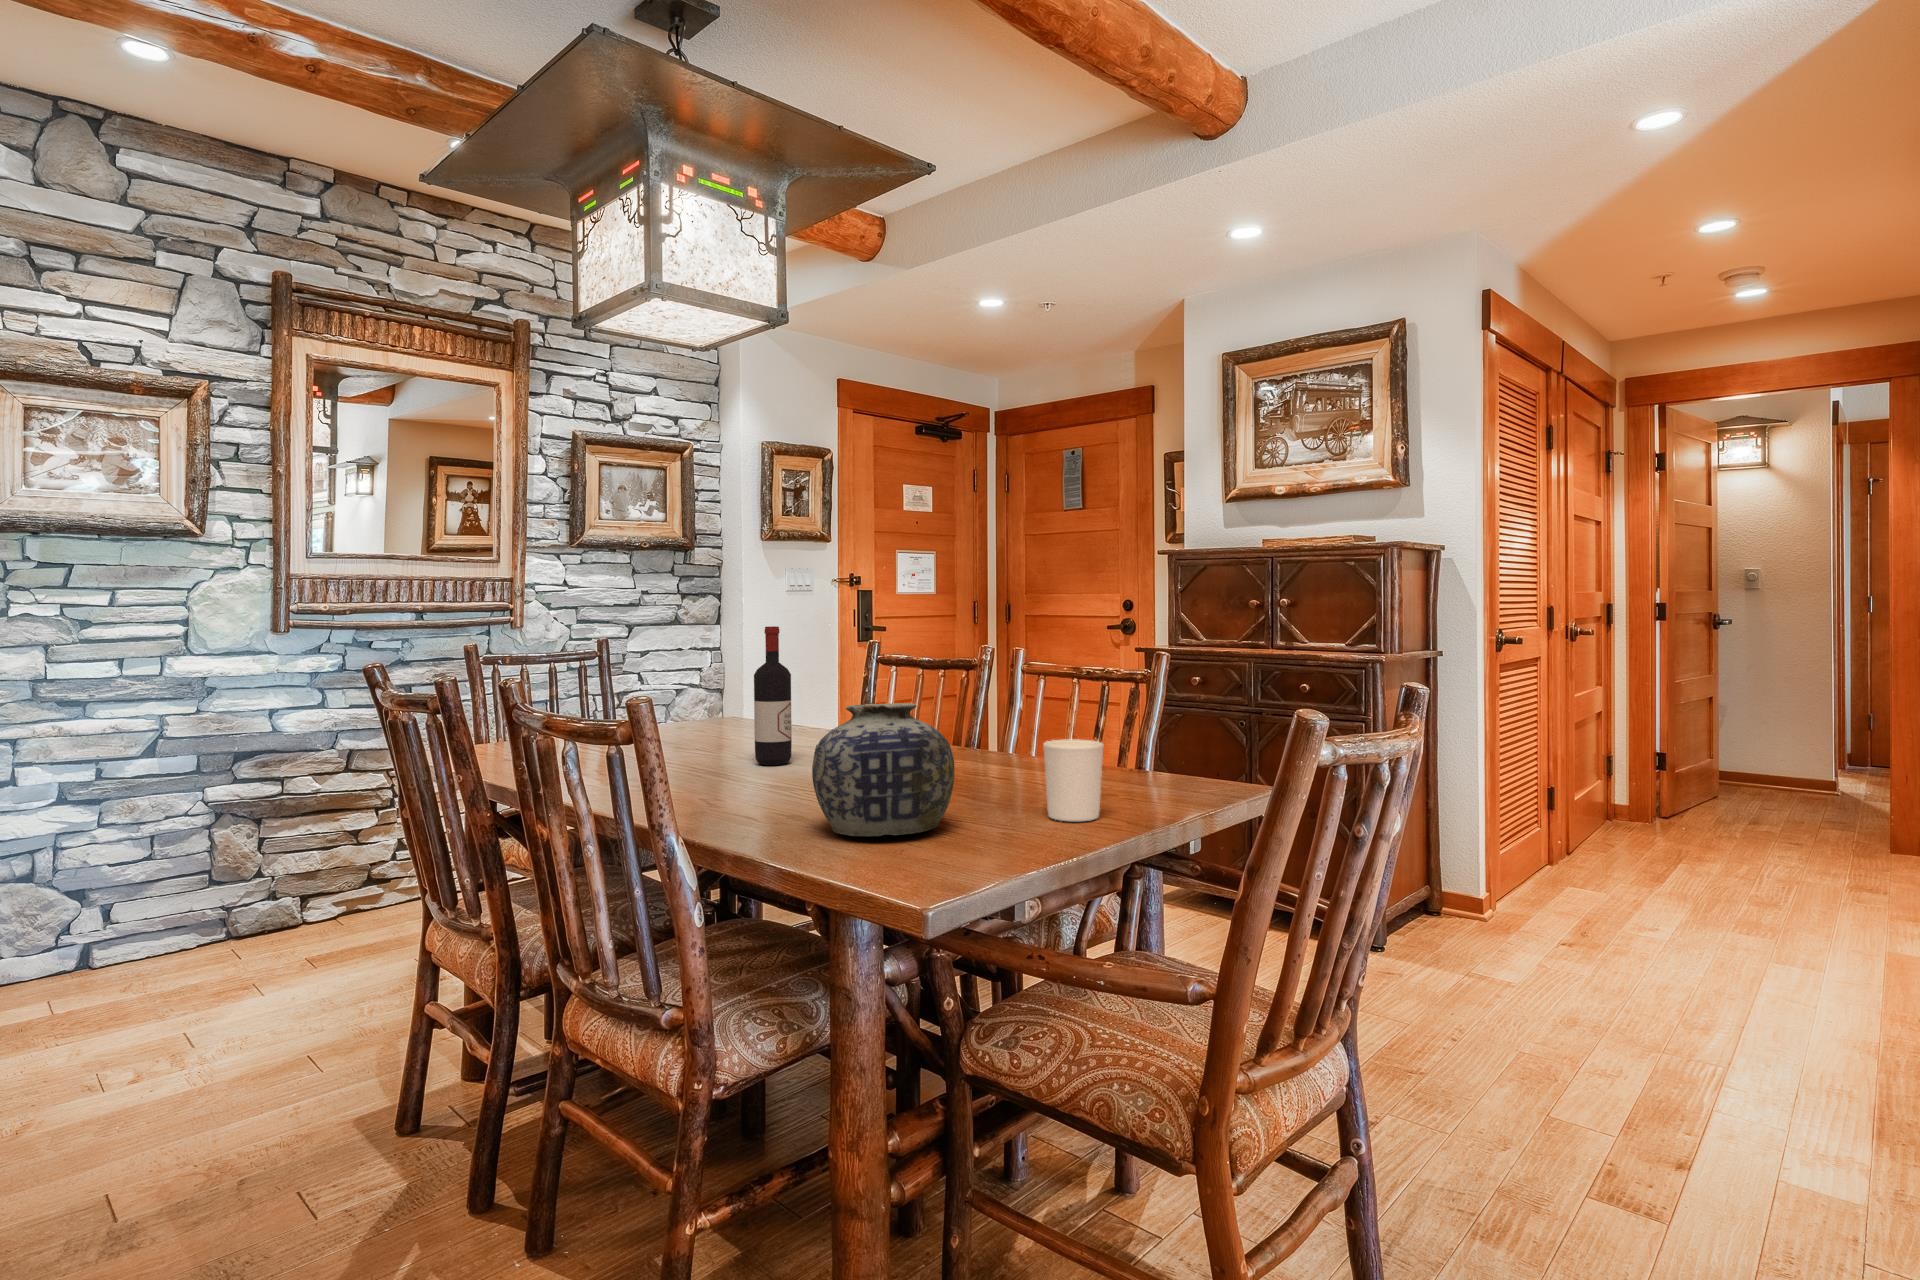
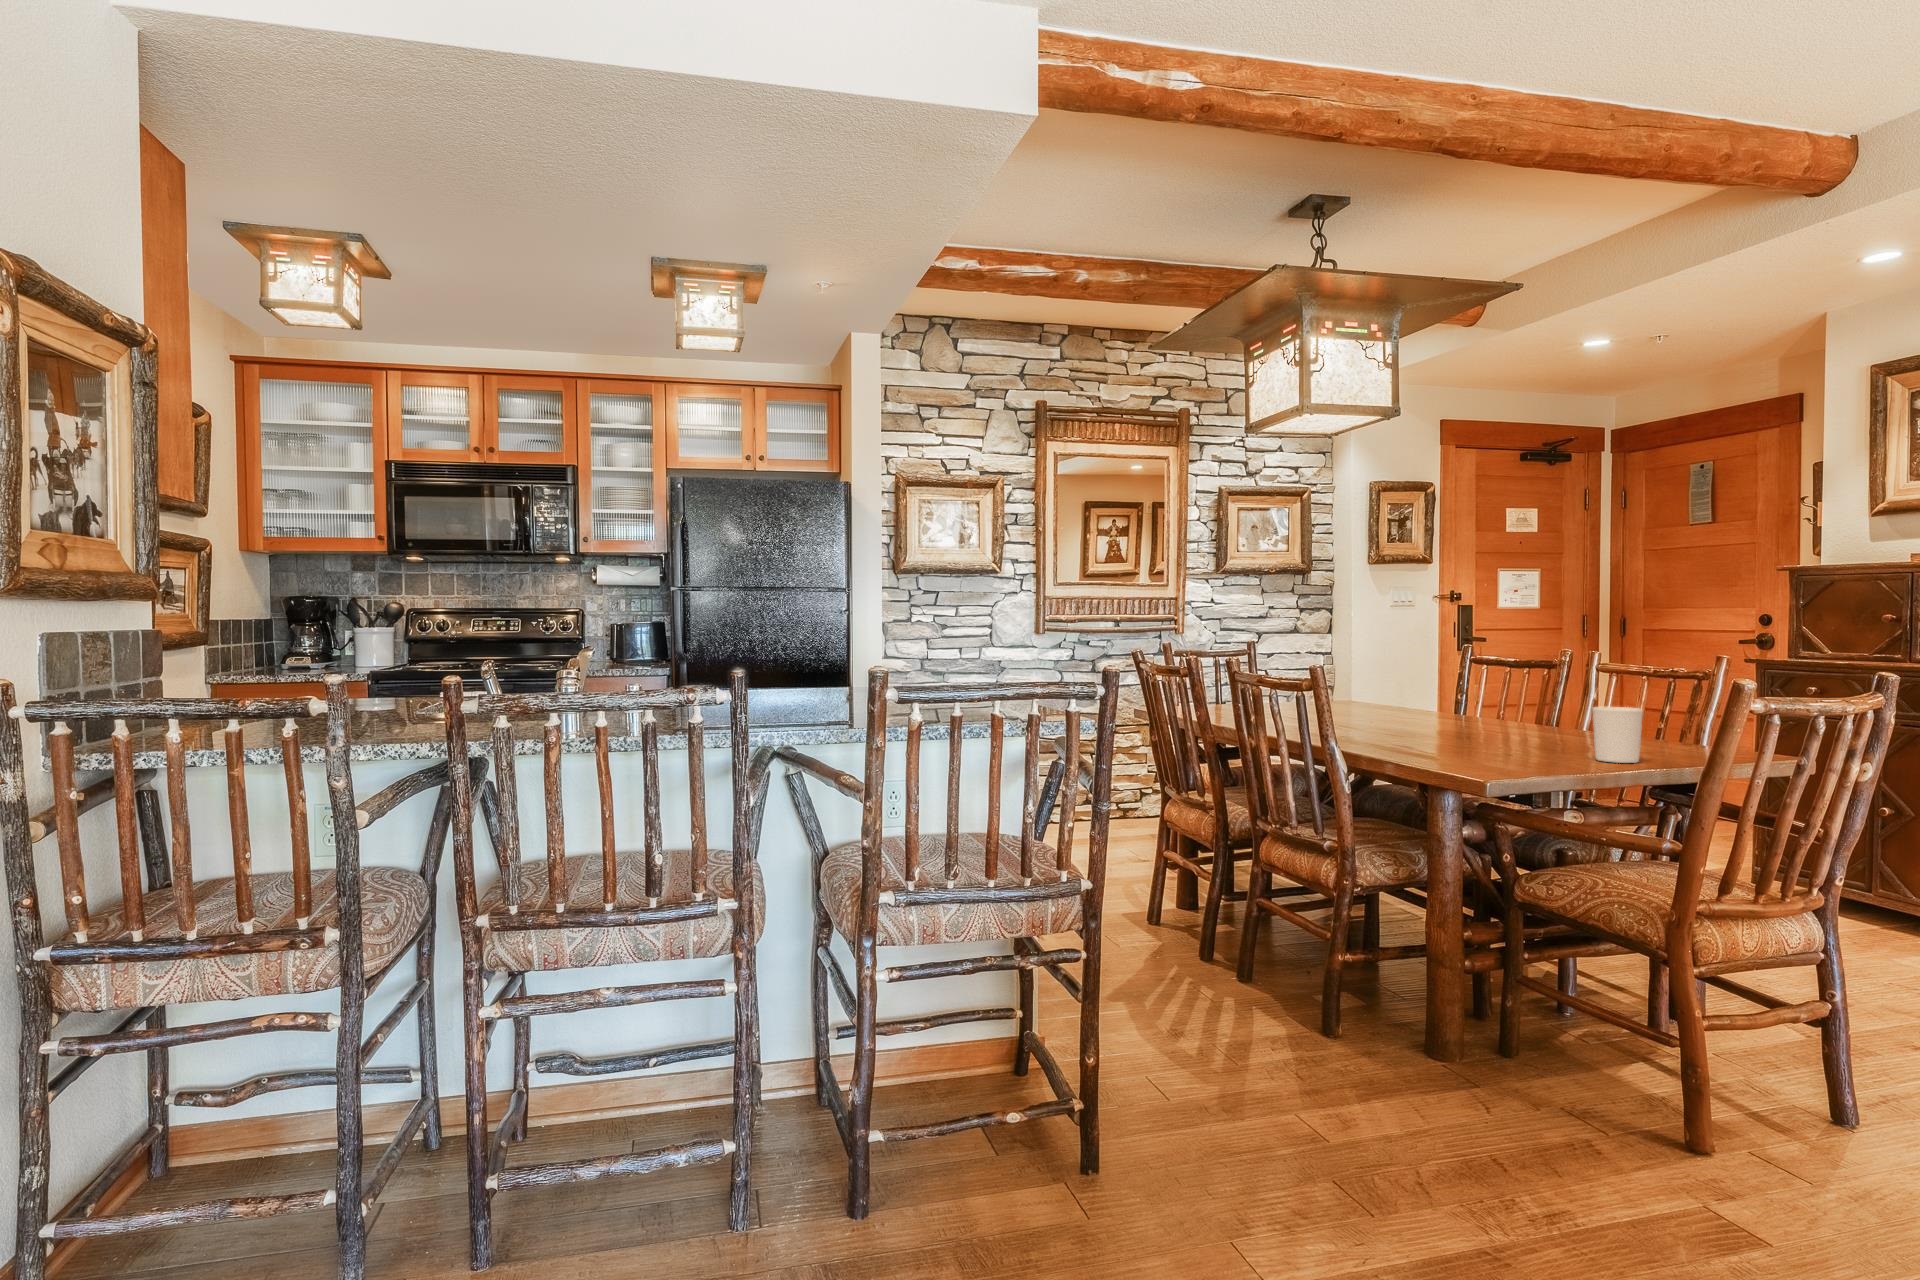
wine bottle: present [754,626,792,765] -> none [1370,628,1398,726]
vase: present [812,703,954,836] -> none [1415,674,1518,757]

